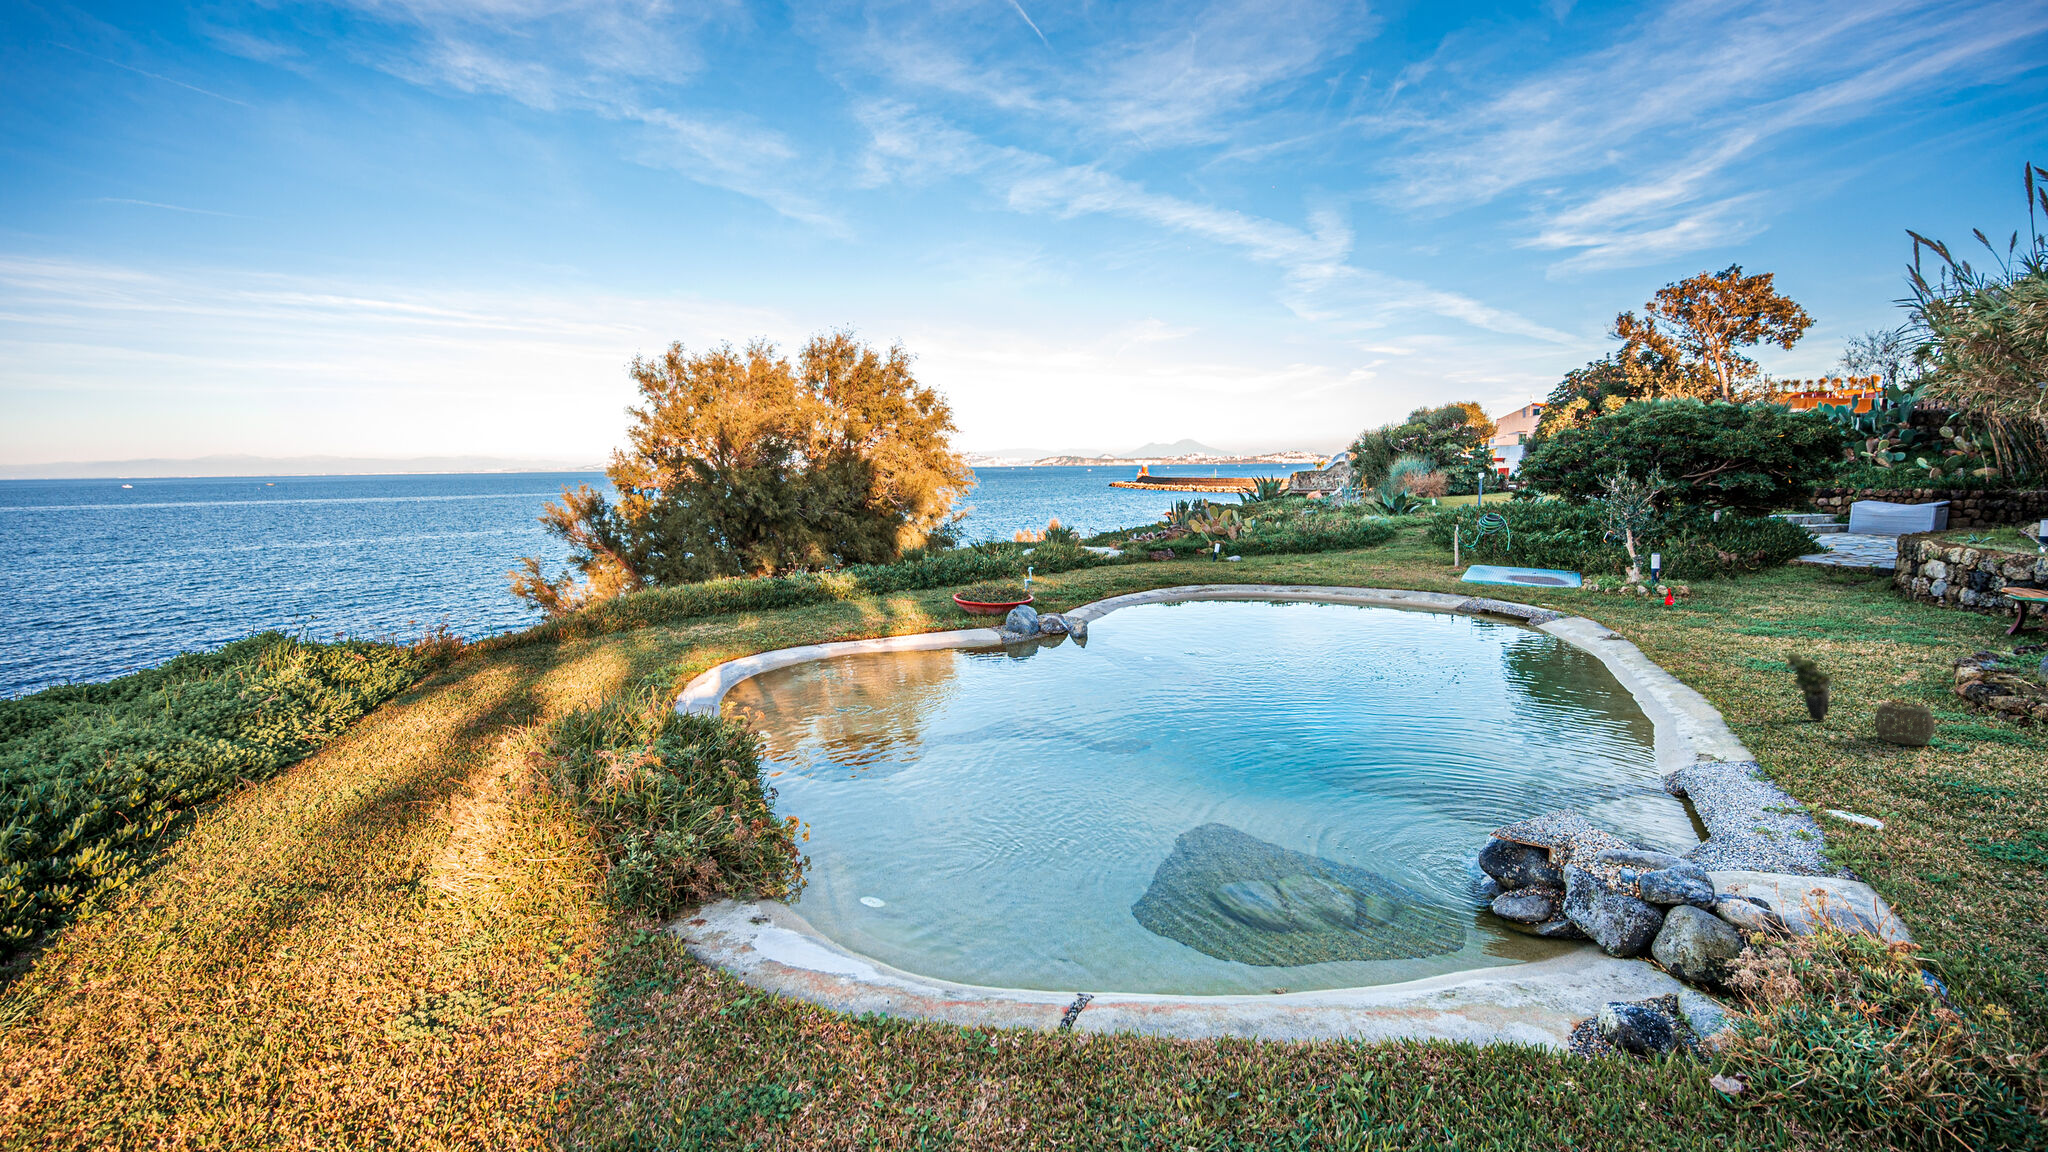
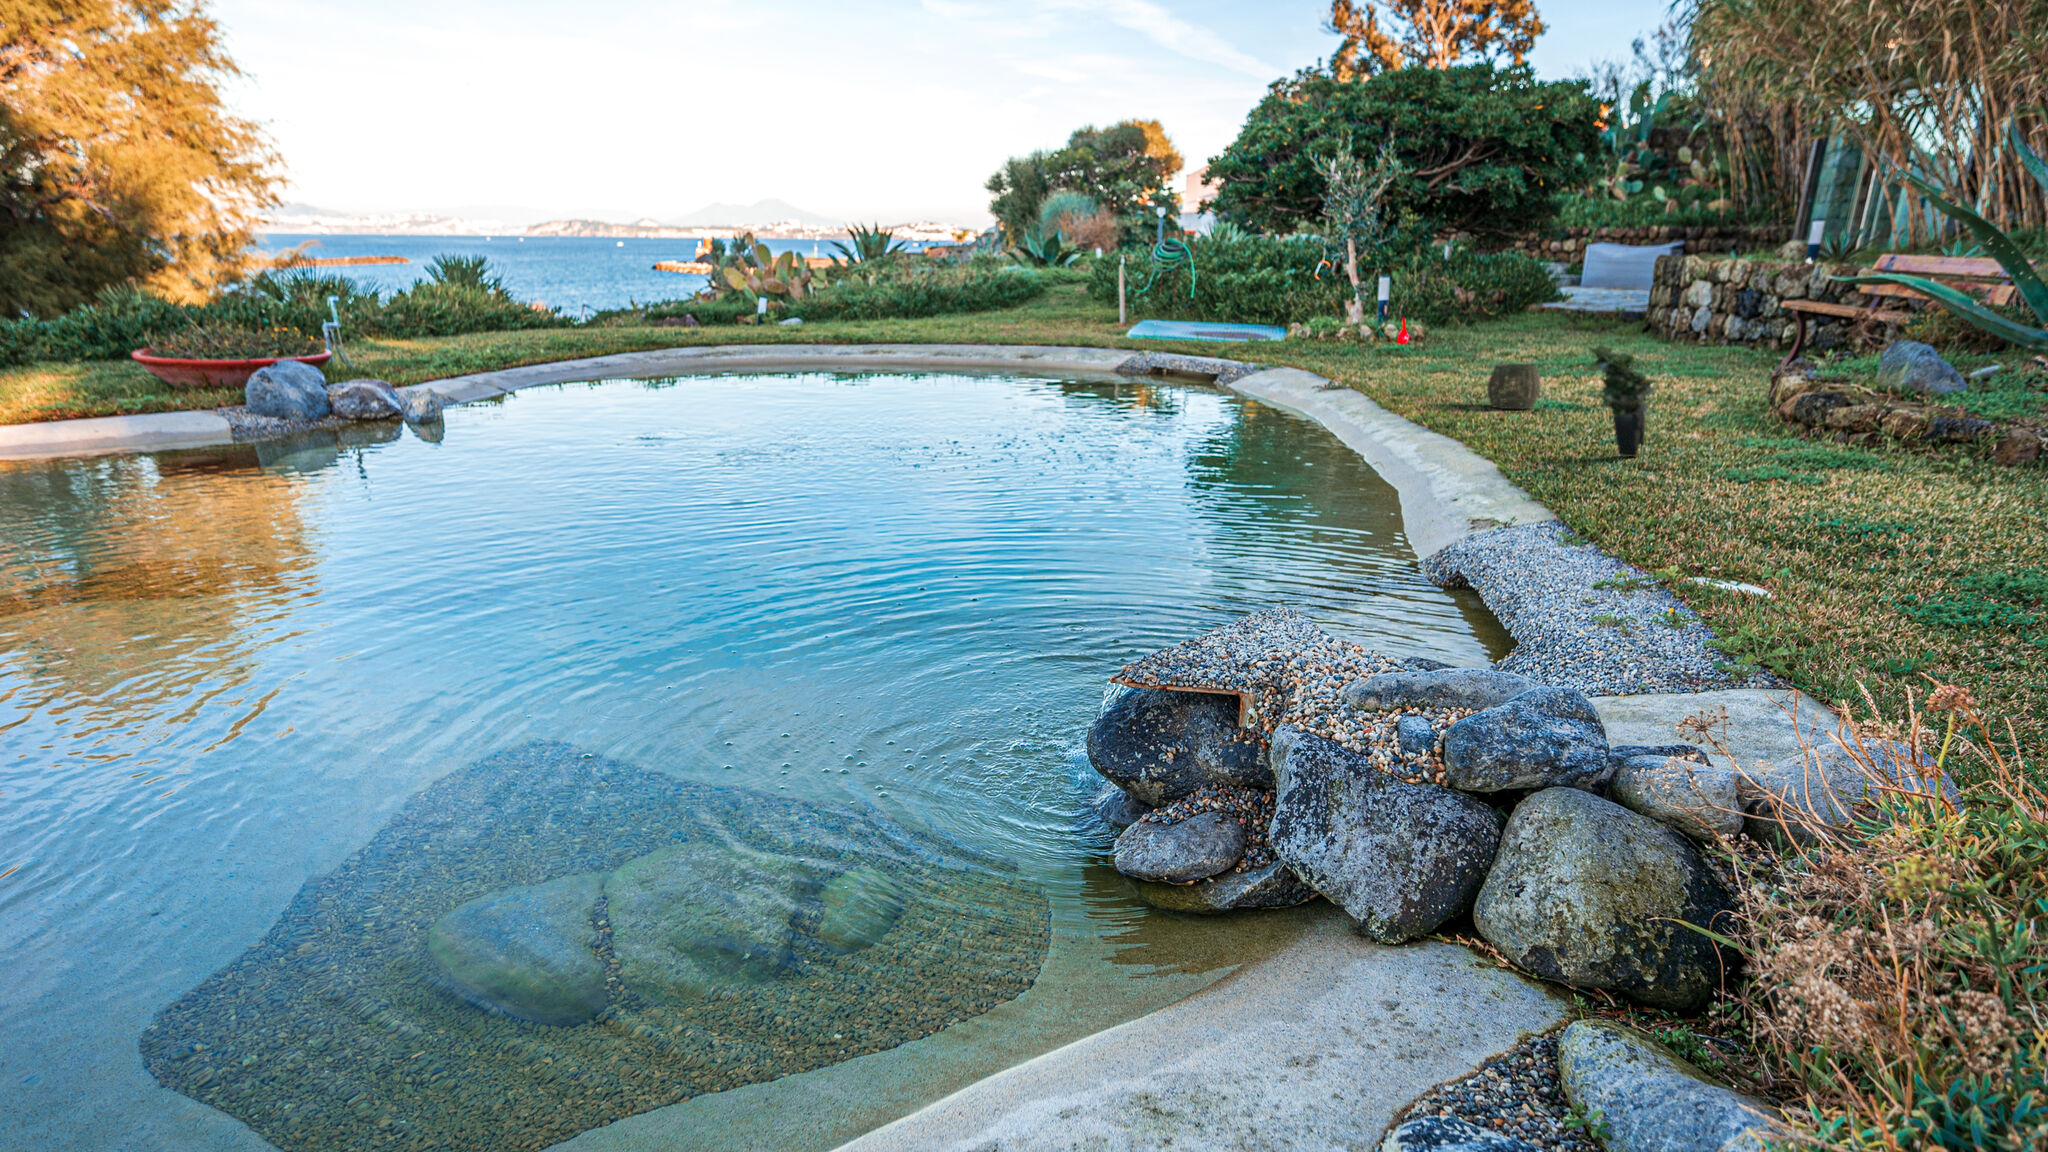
woven basket: present [1874,702,1935,745] -> present [1488,364,1541,409]

